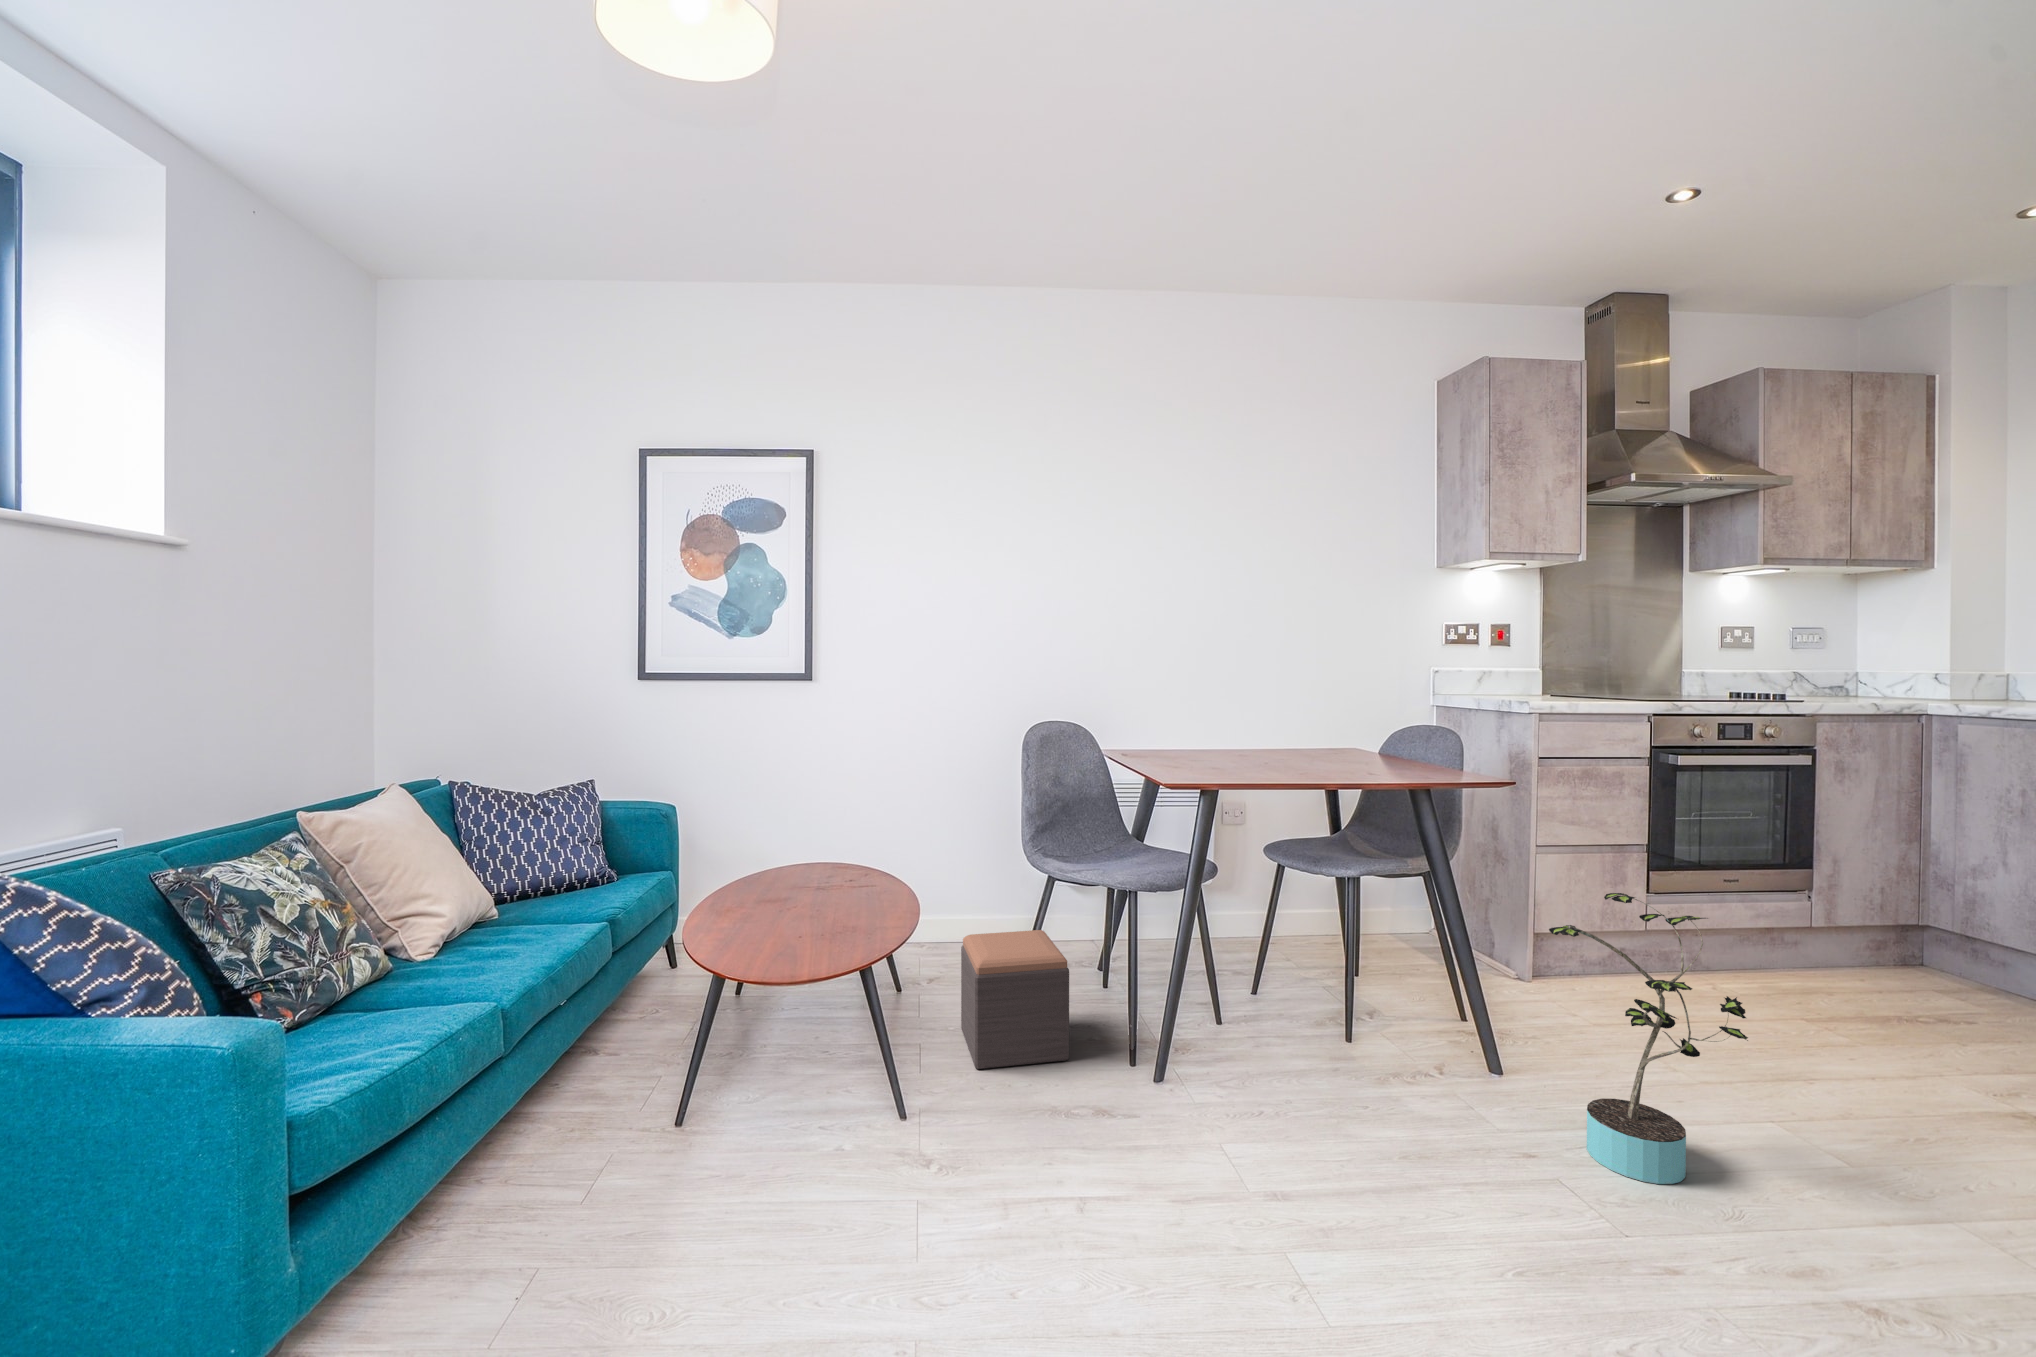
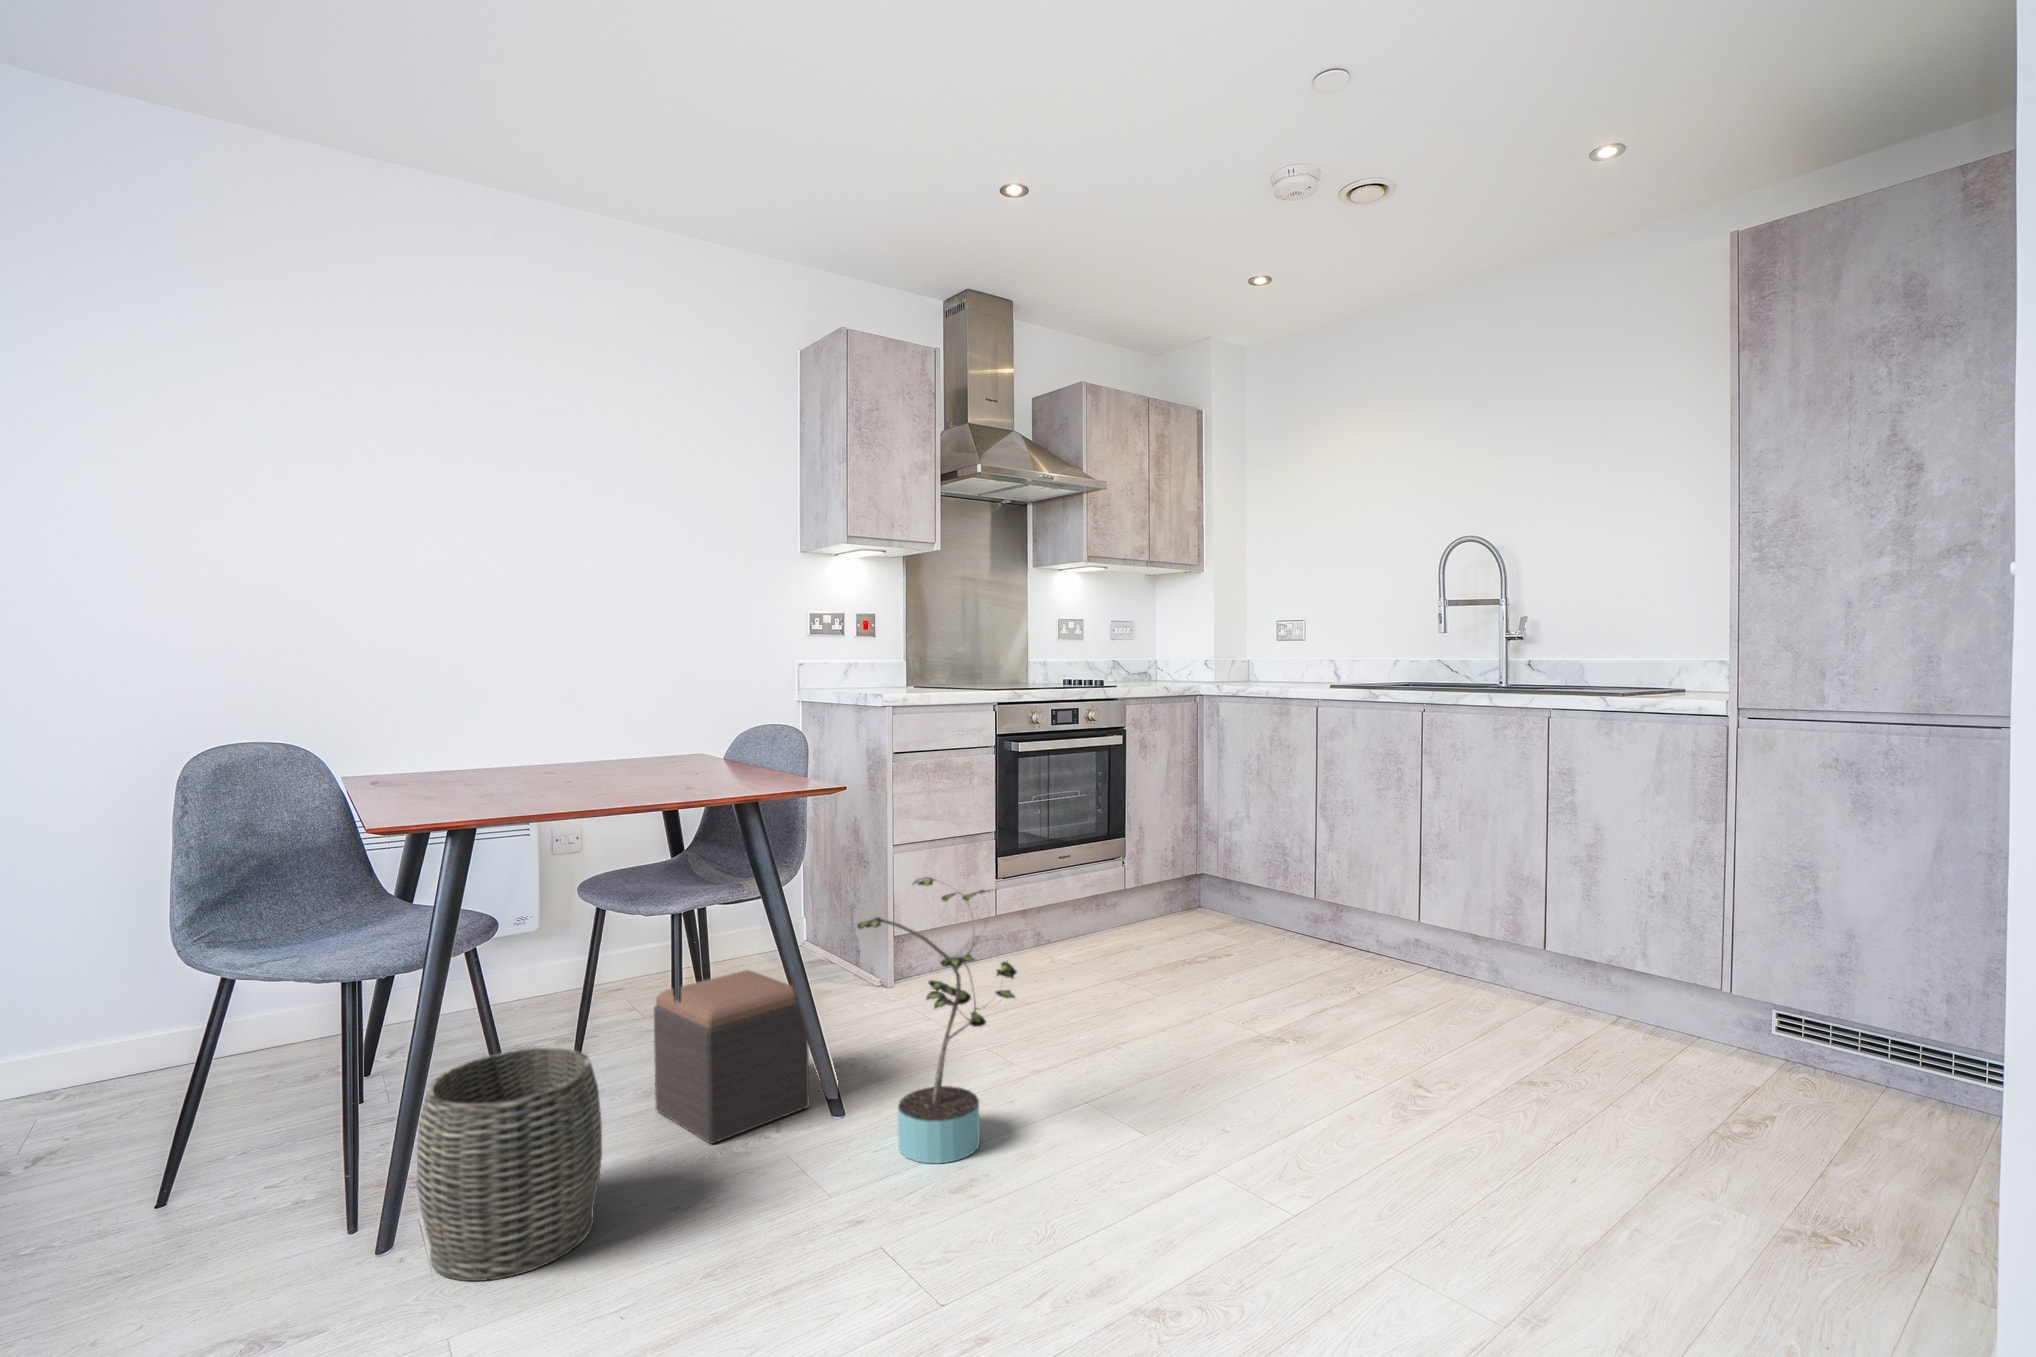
footstool: present [961,930,1069,1069] -> present [654,970,810,1144]
woven basket: none [1183,977,1315,1157] -> present [417,1048,602,1281]

